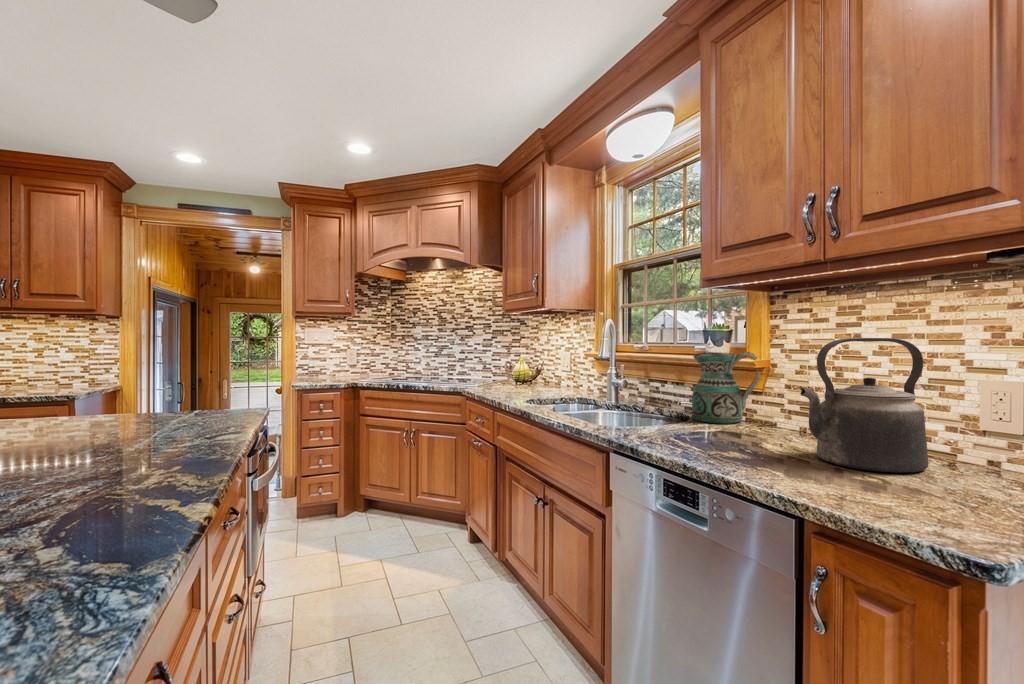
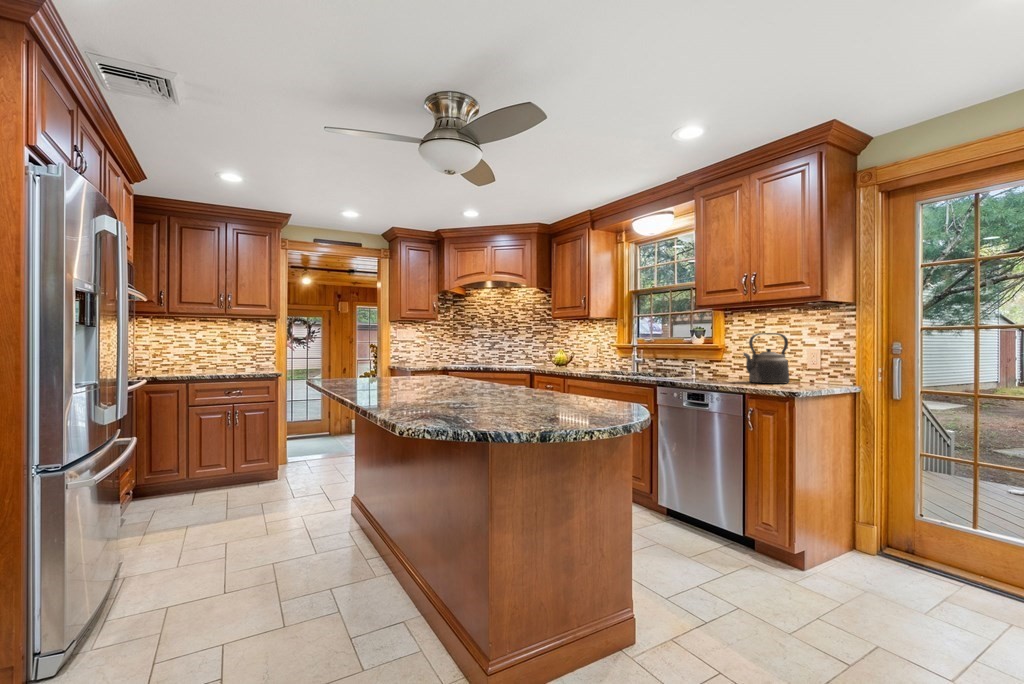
ceramic pitcher: present [692,352,760,423] -> none [686,341,721,376]

